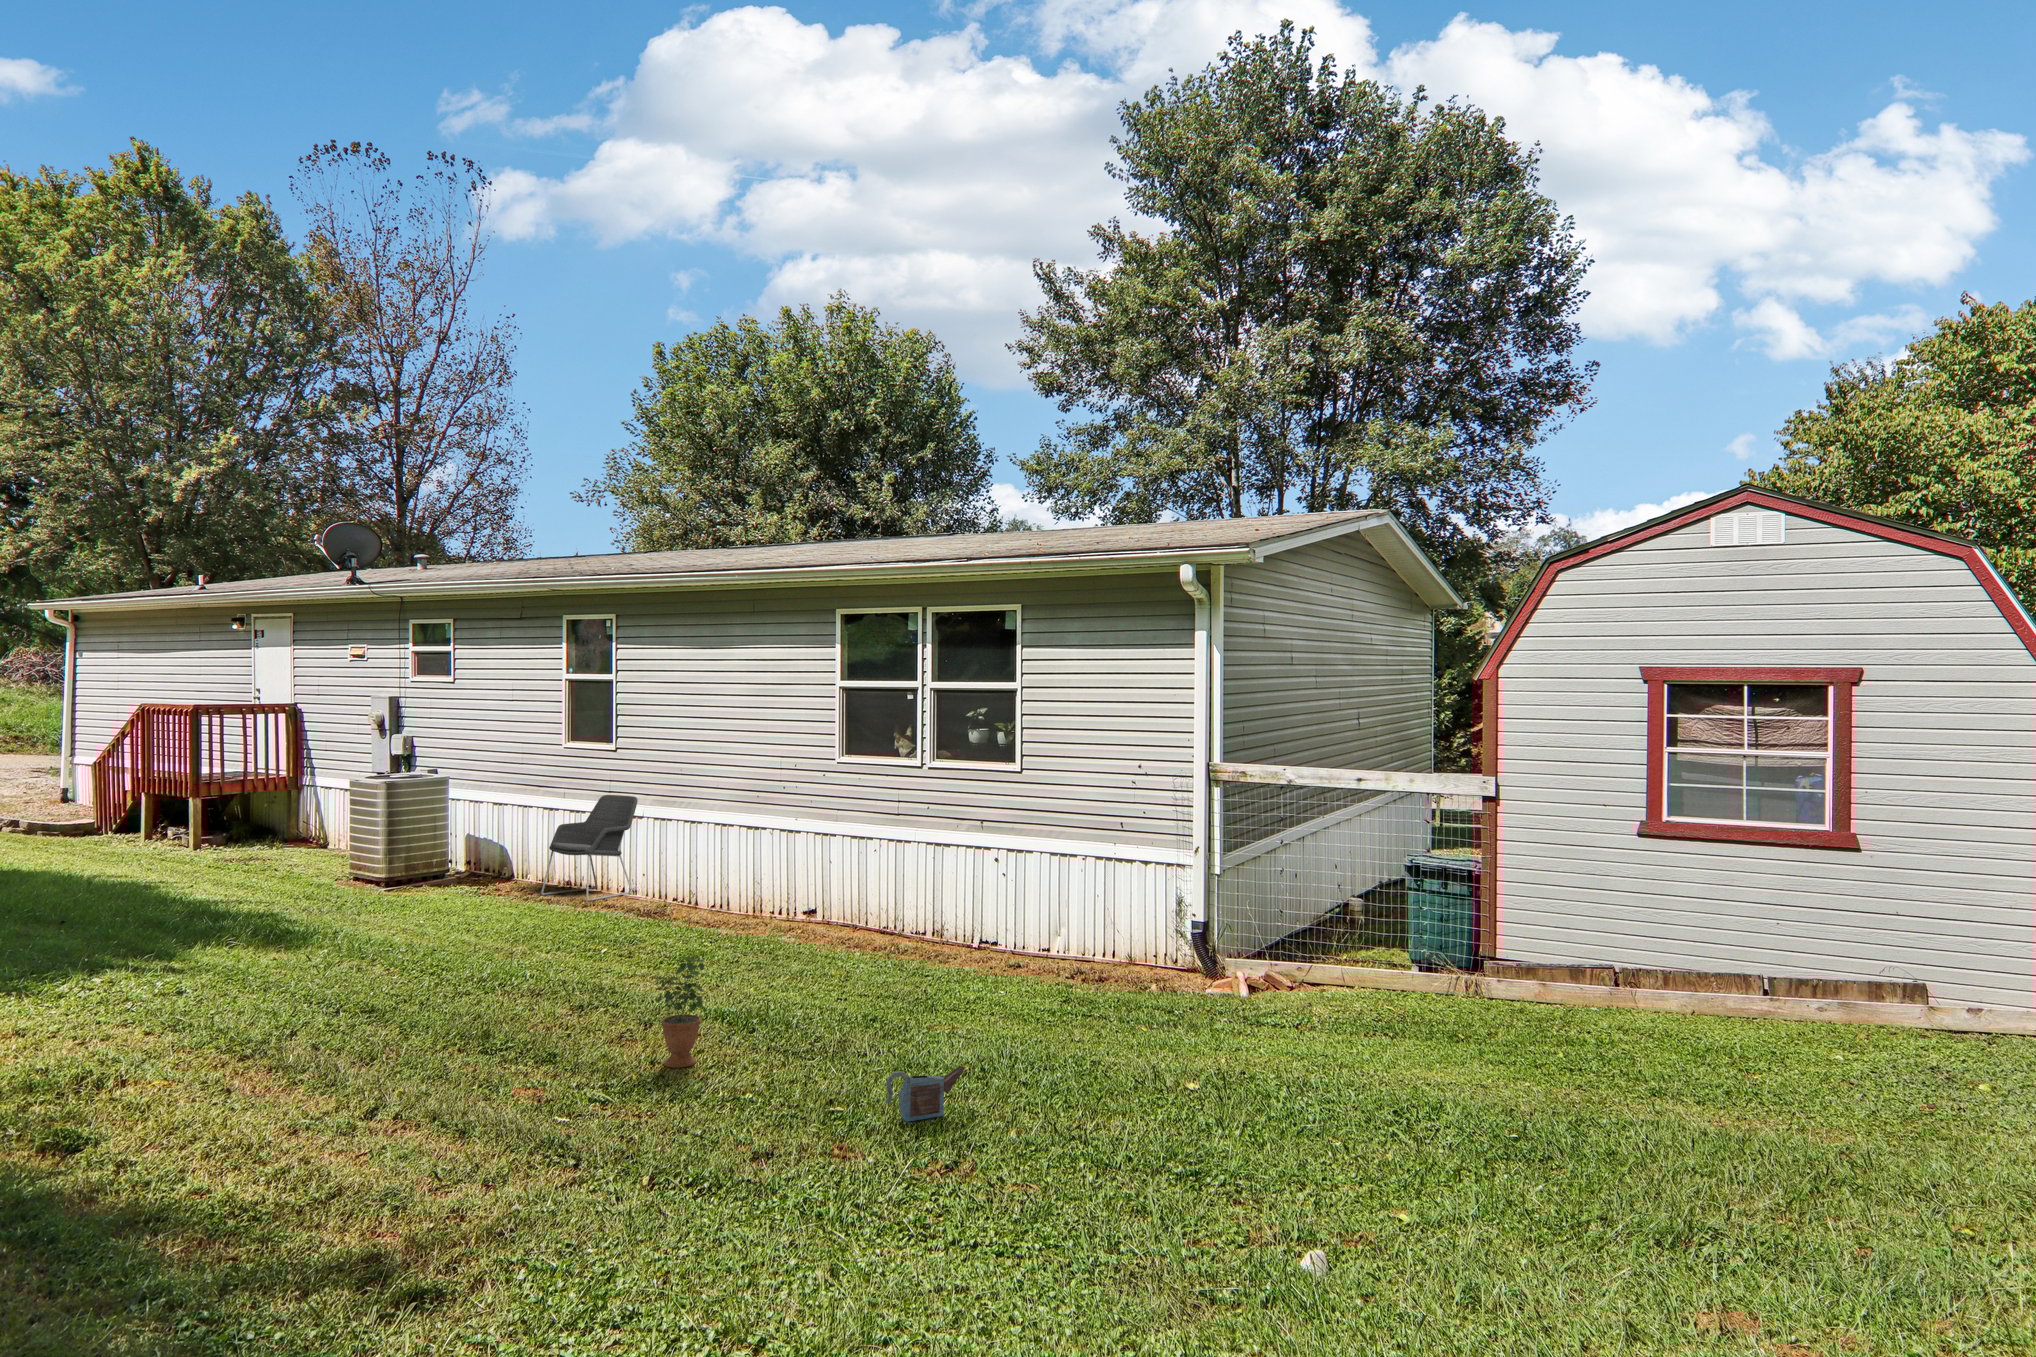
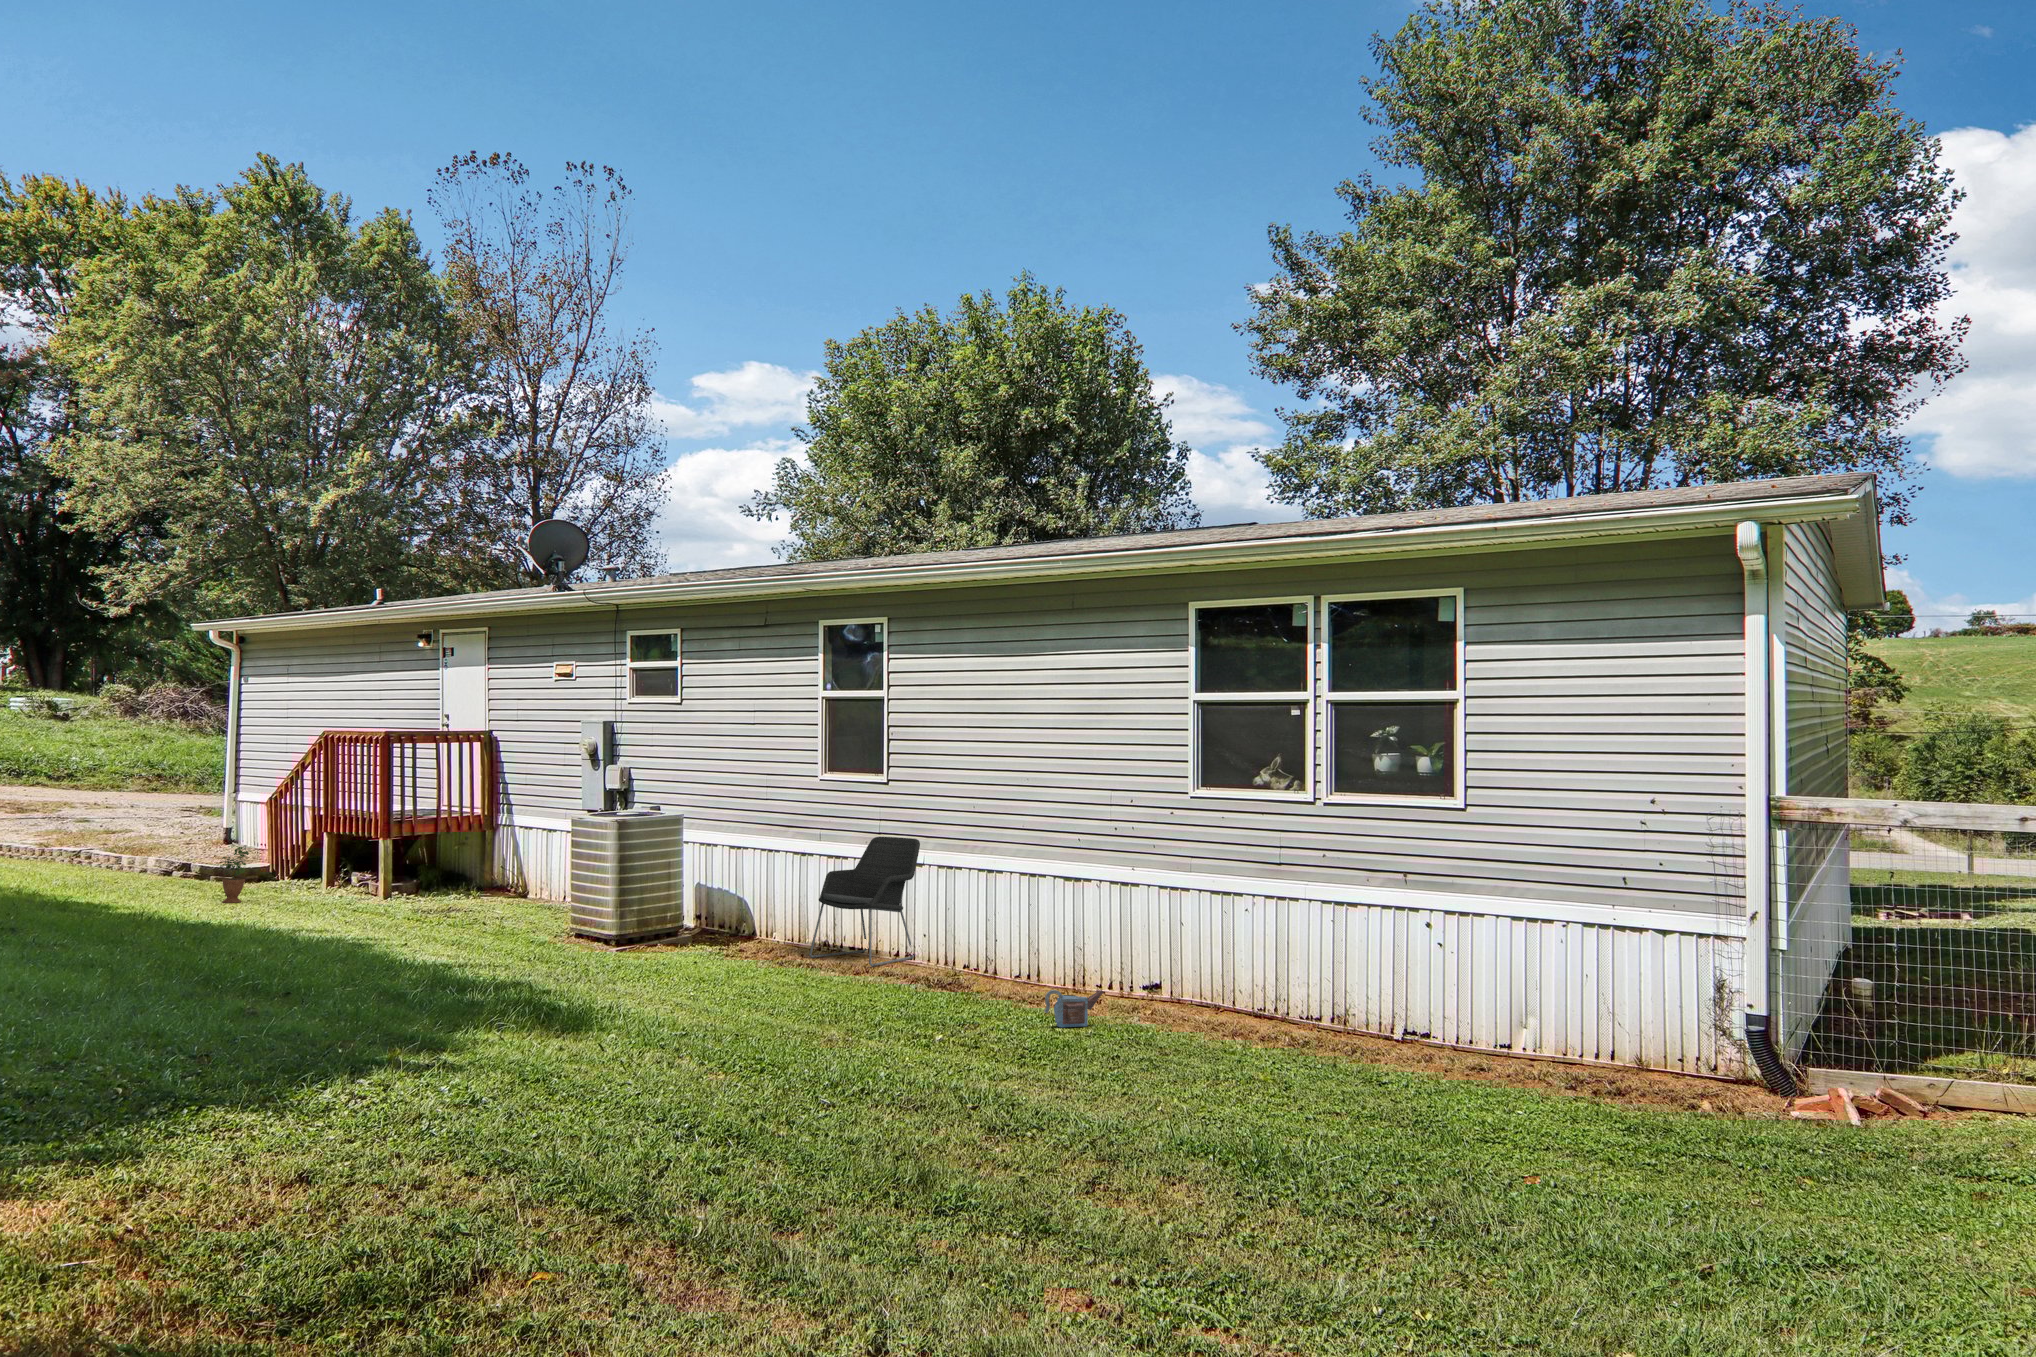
potted plant: present [655,955,705,1068] -> present [220,847,250,903]
watering can: present [885,1065,965,1122] -> present [1044,990,1104,1027]

